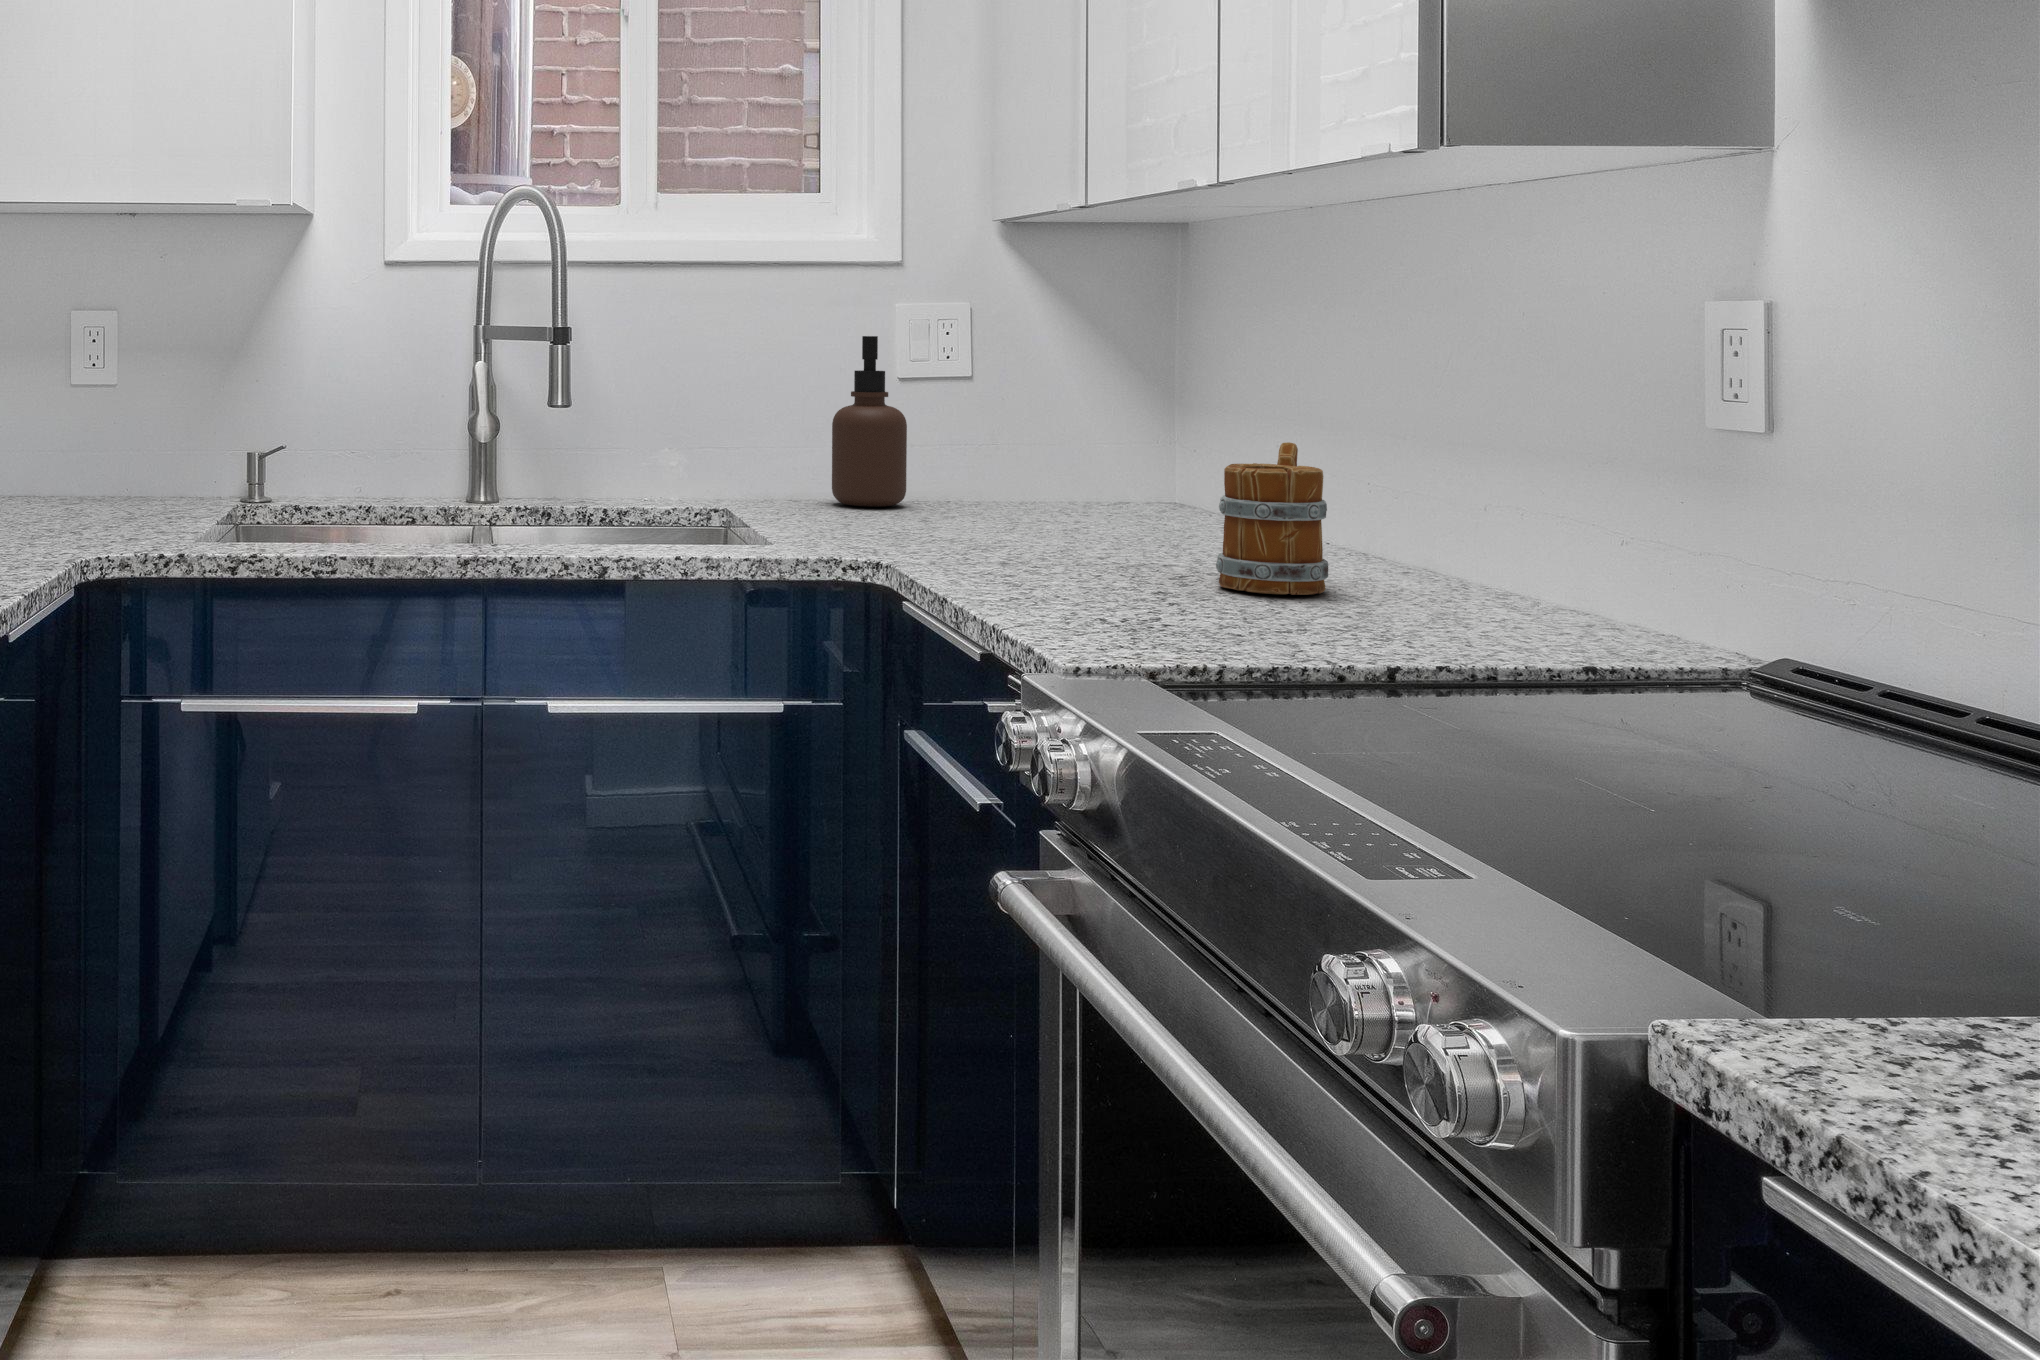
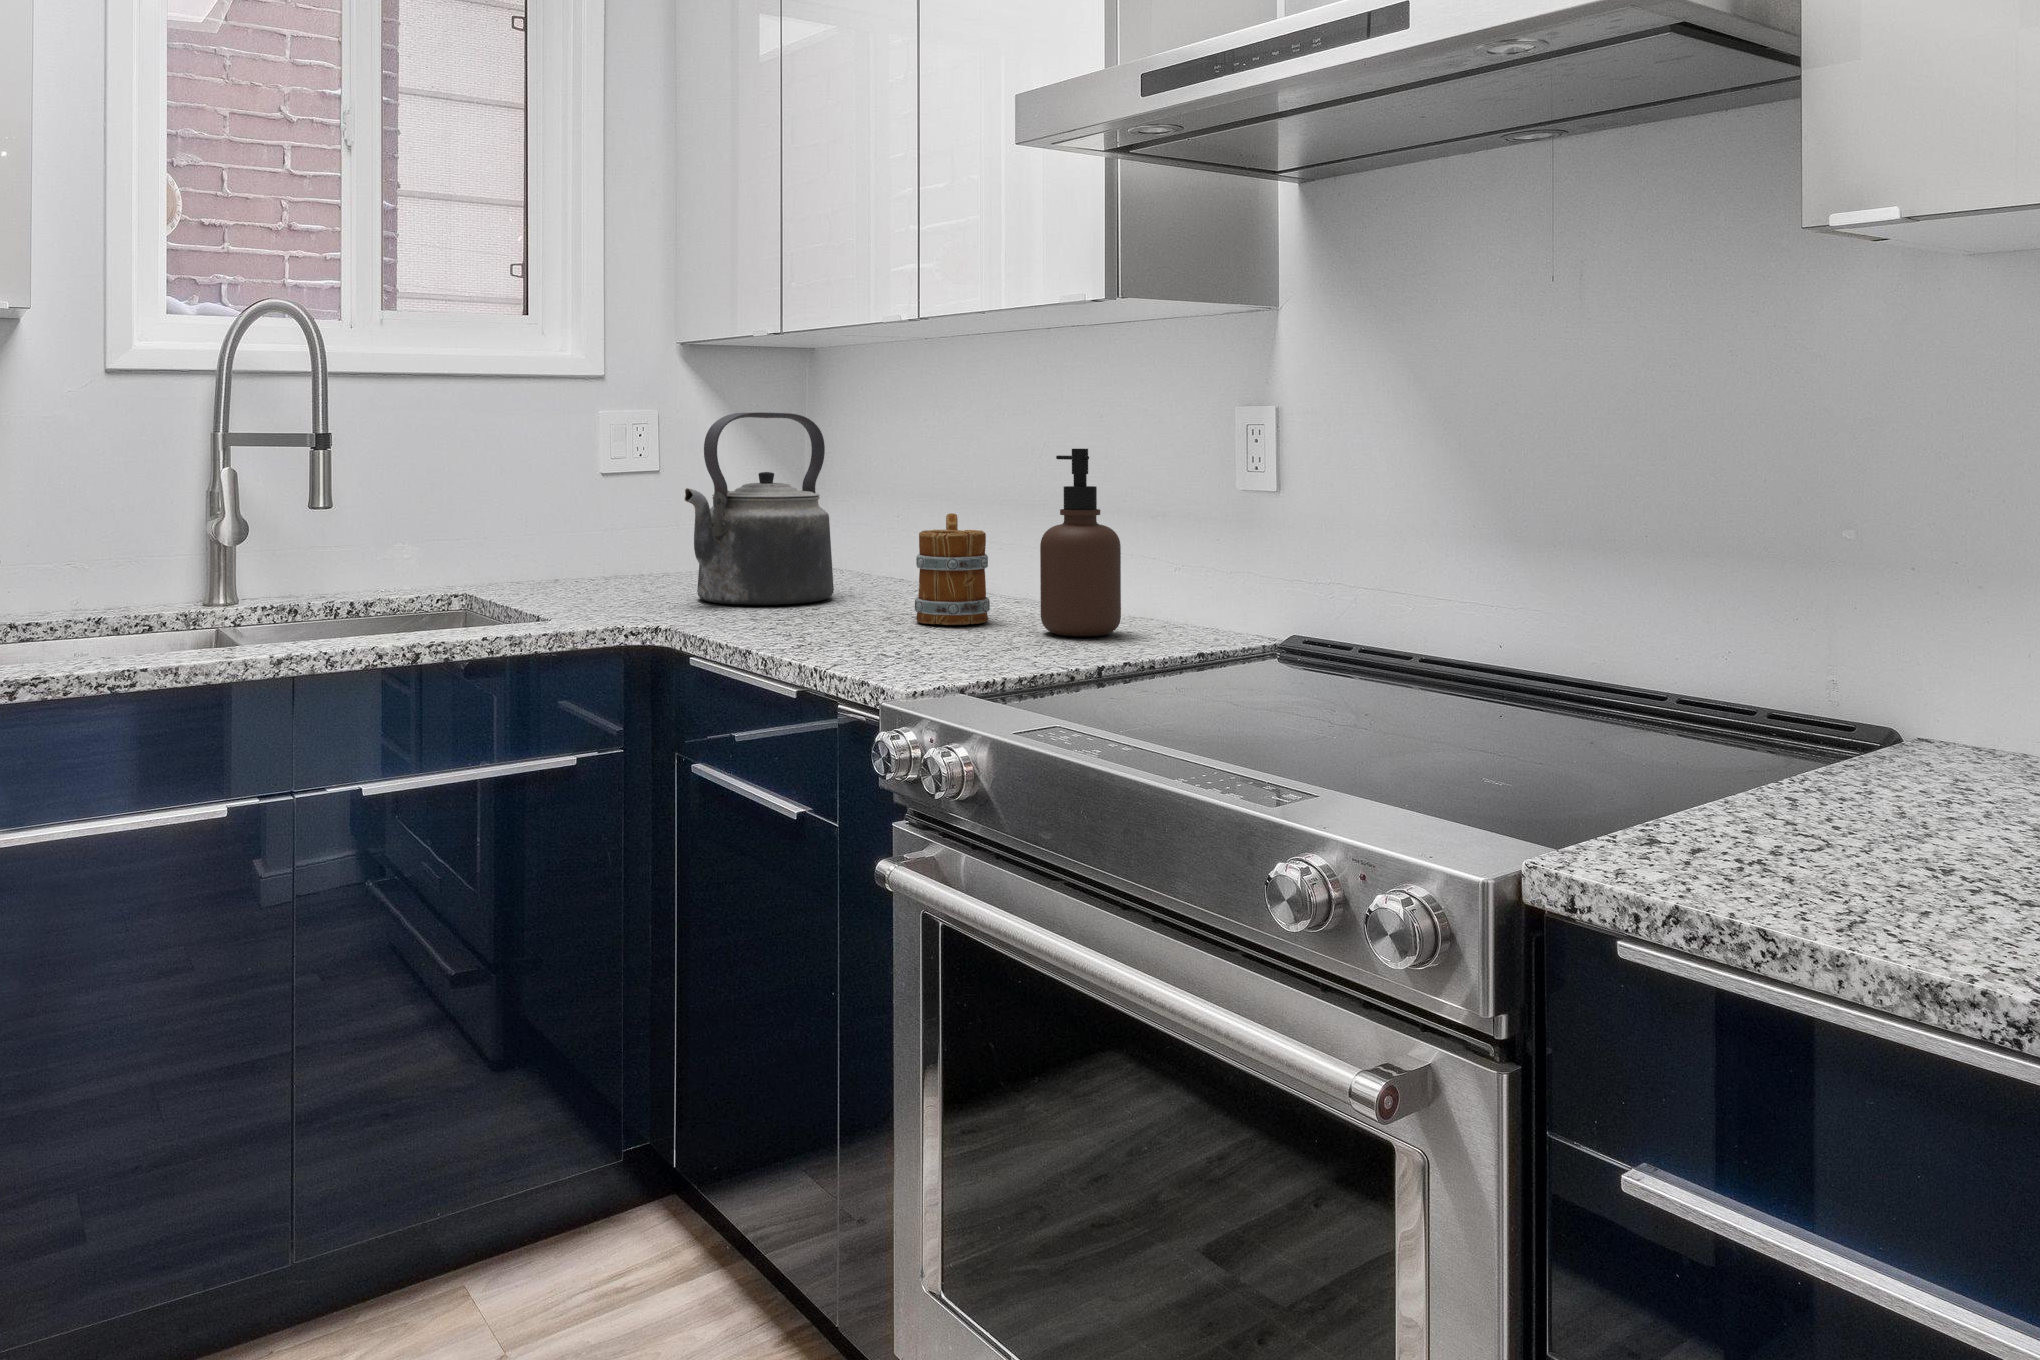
kettle: none [945,303,1153,548] -> present [684,412,834,605]
soap dispenser: present [832,336,907,507] -> present [1040,449,1121,636]

